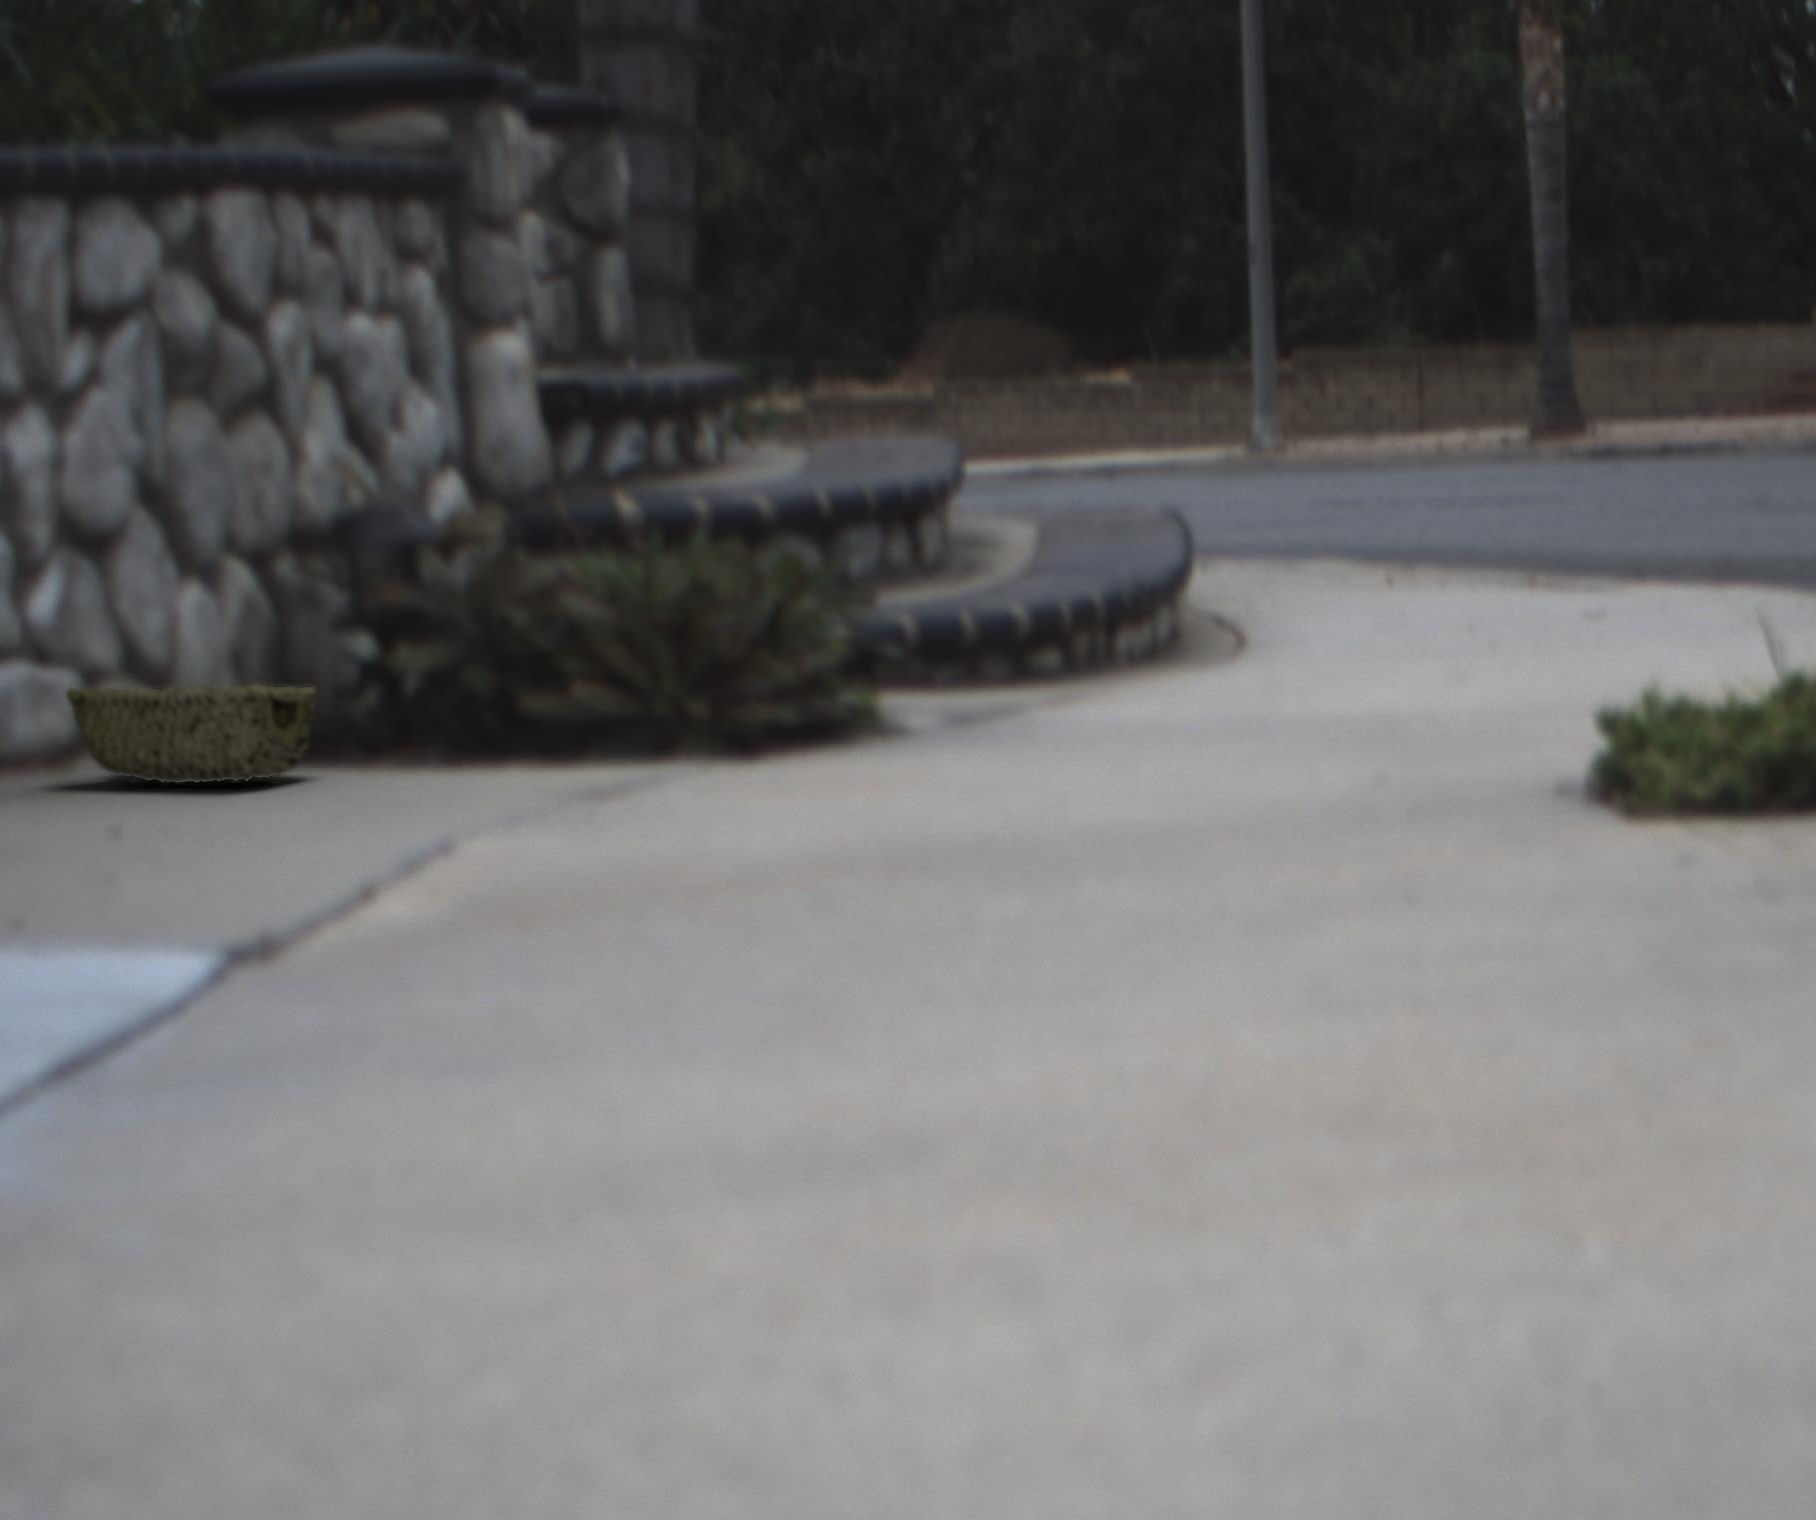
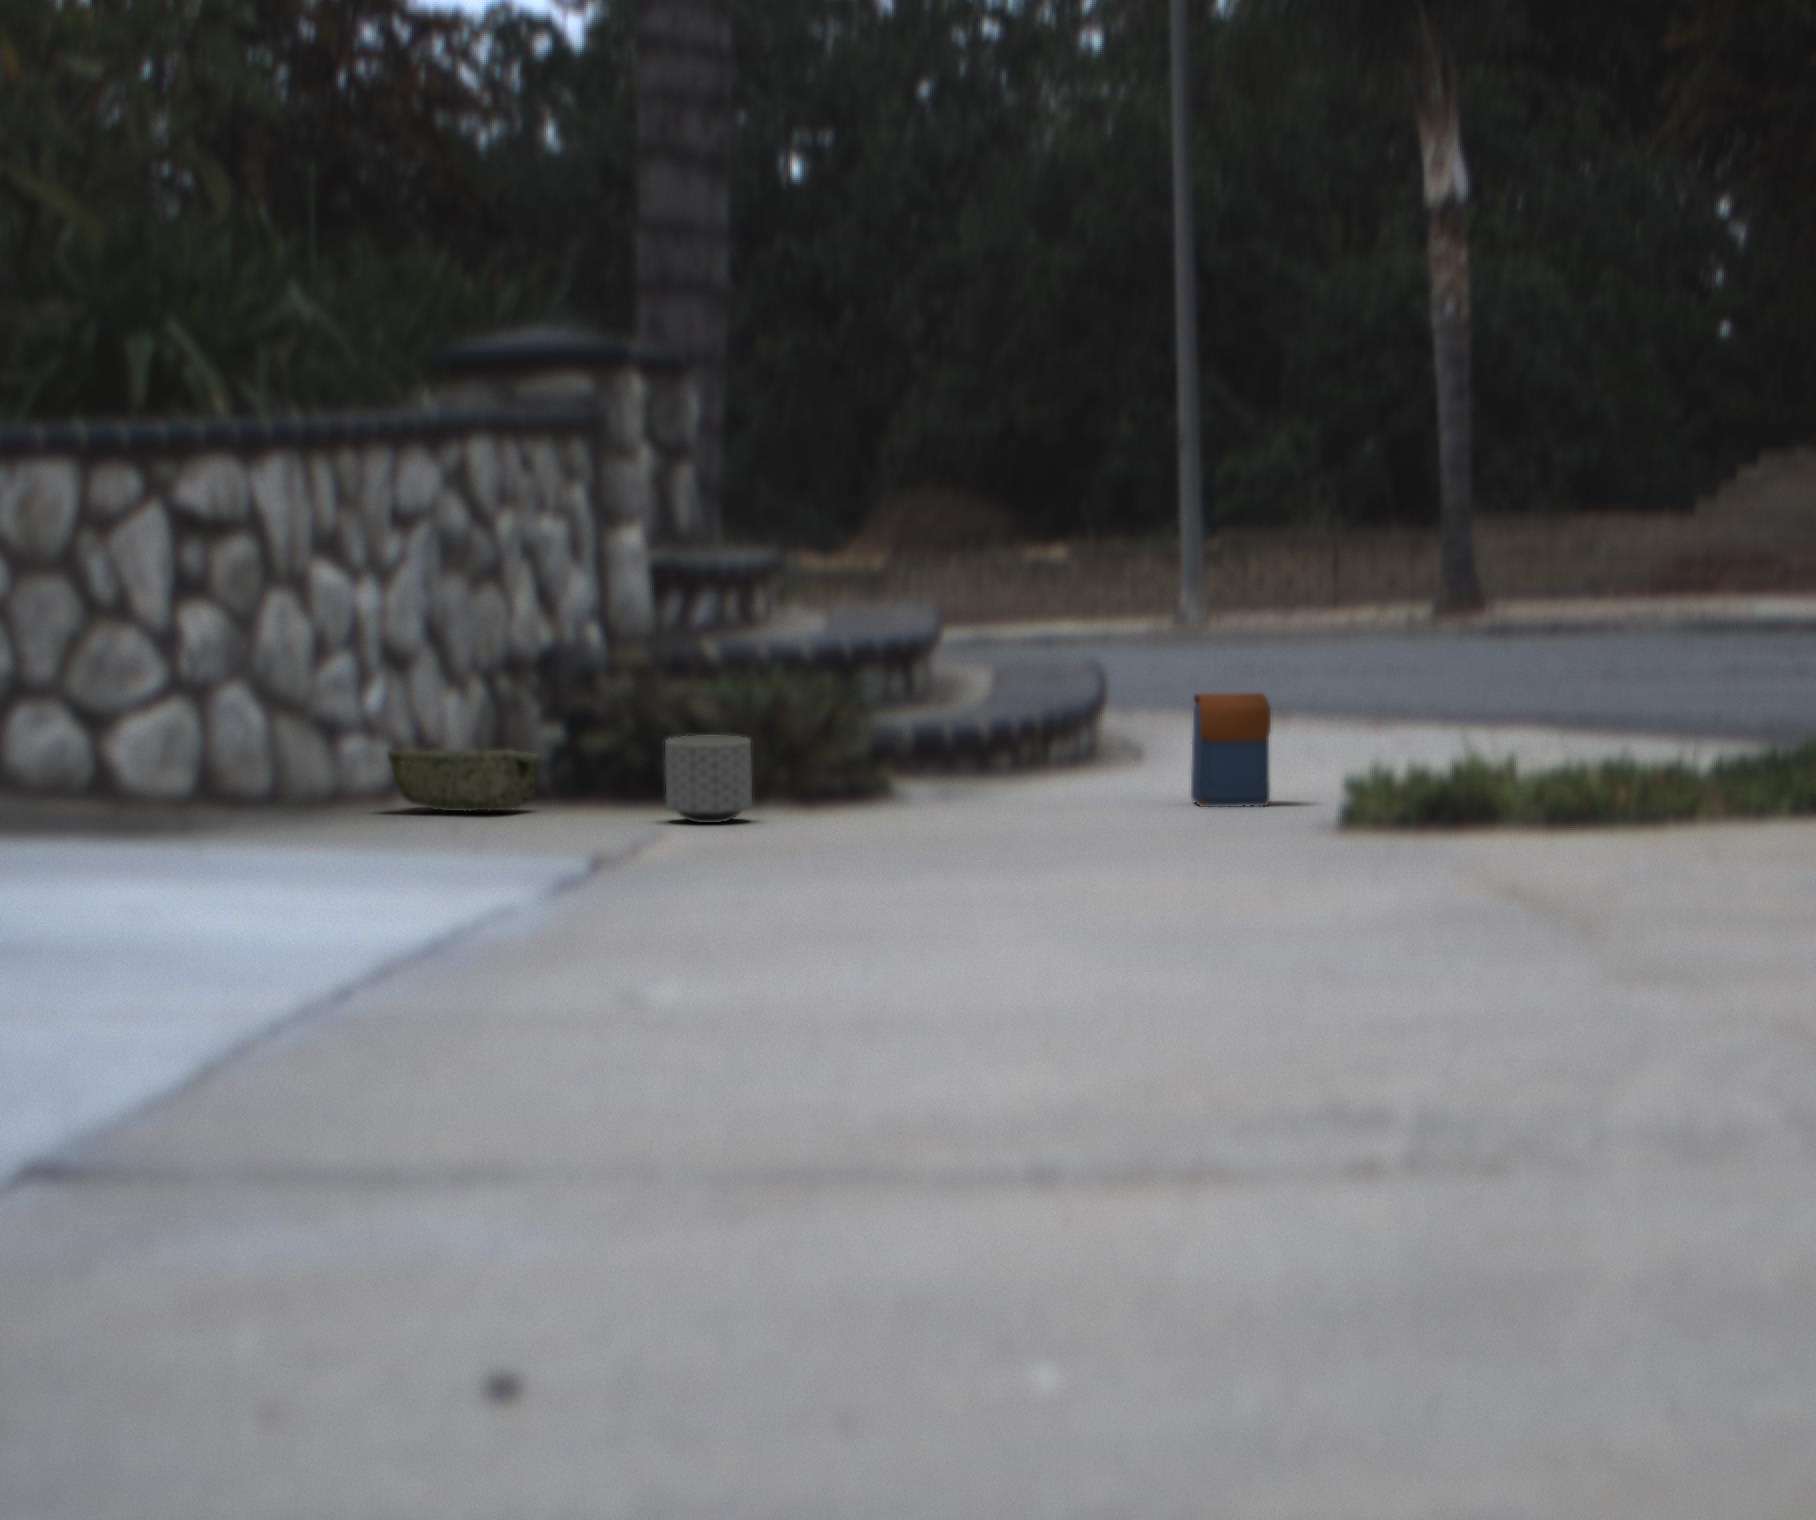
backpack: none [1343,570,1470,750] -> present [1191,693,1271,807]
planter: none [502,658,649,803] -> present [665,735,752,823]

